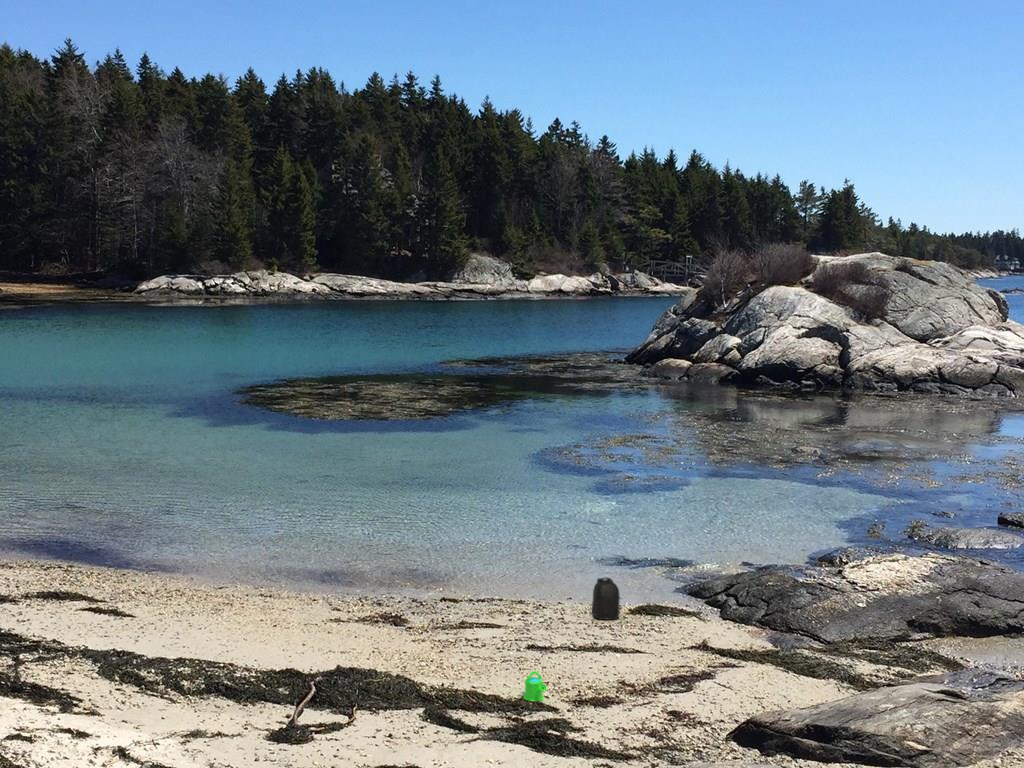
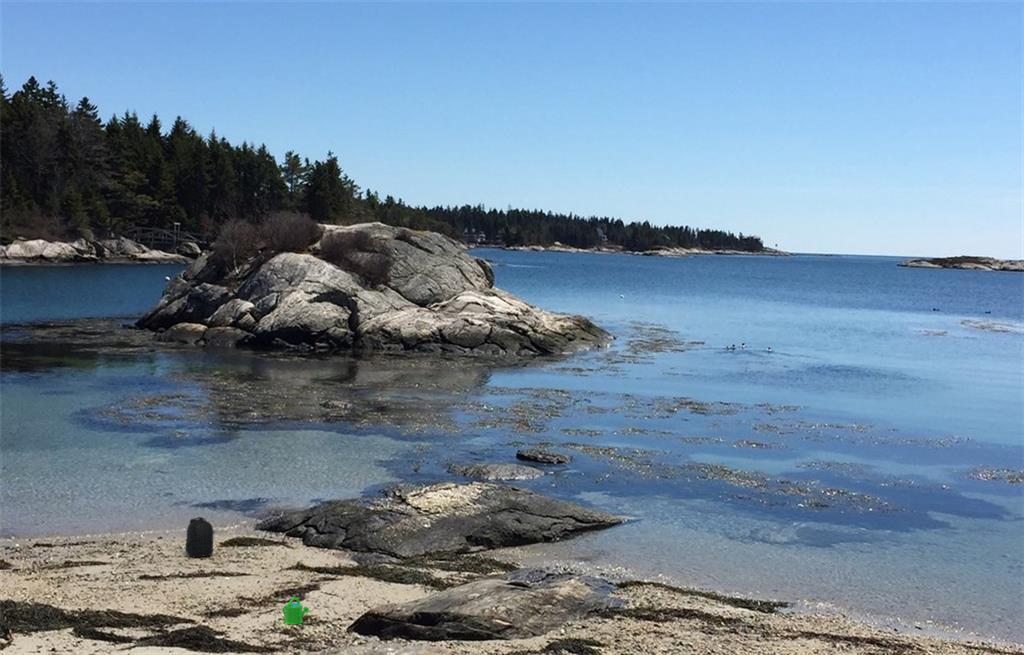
watering can: present [524,671,547,701] -> present [282,597,309,624]

